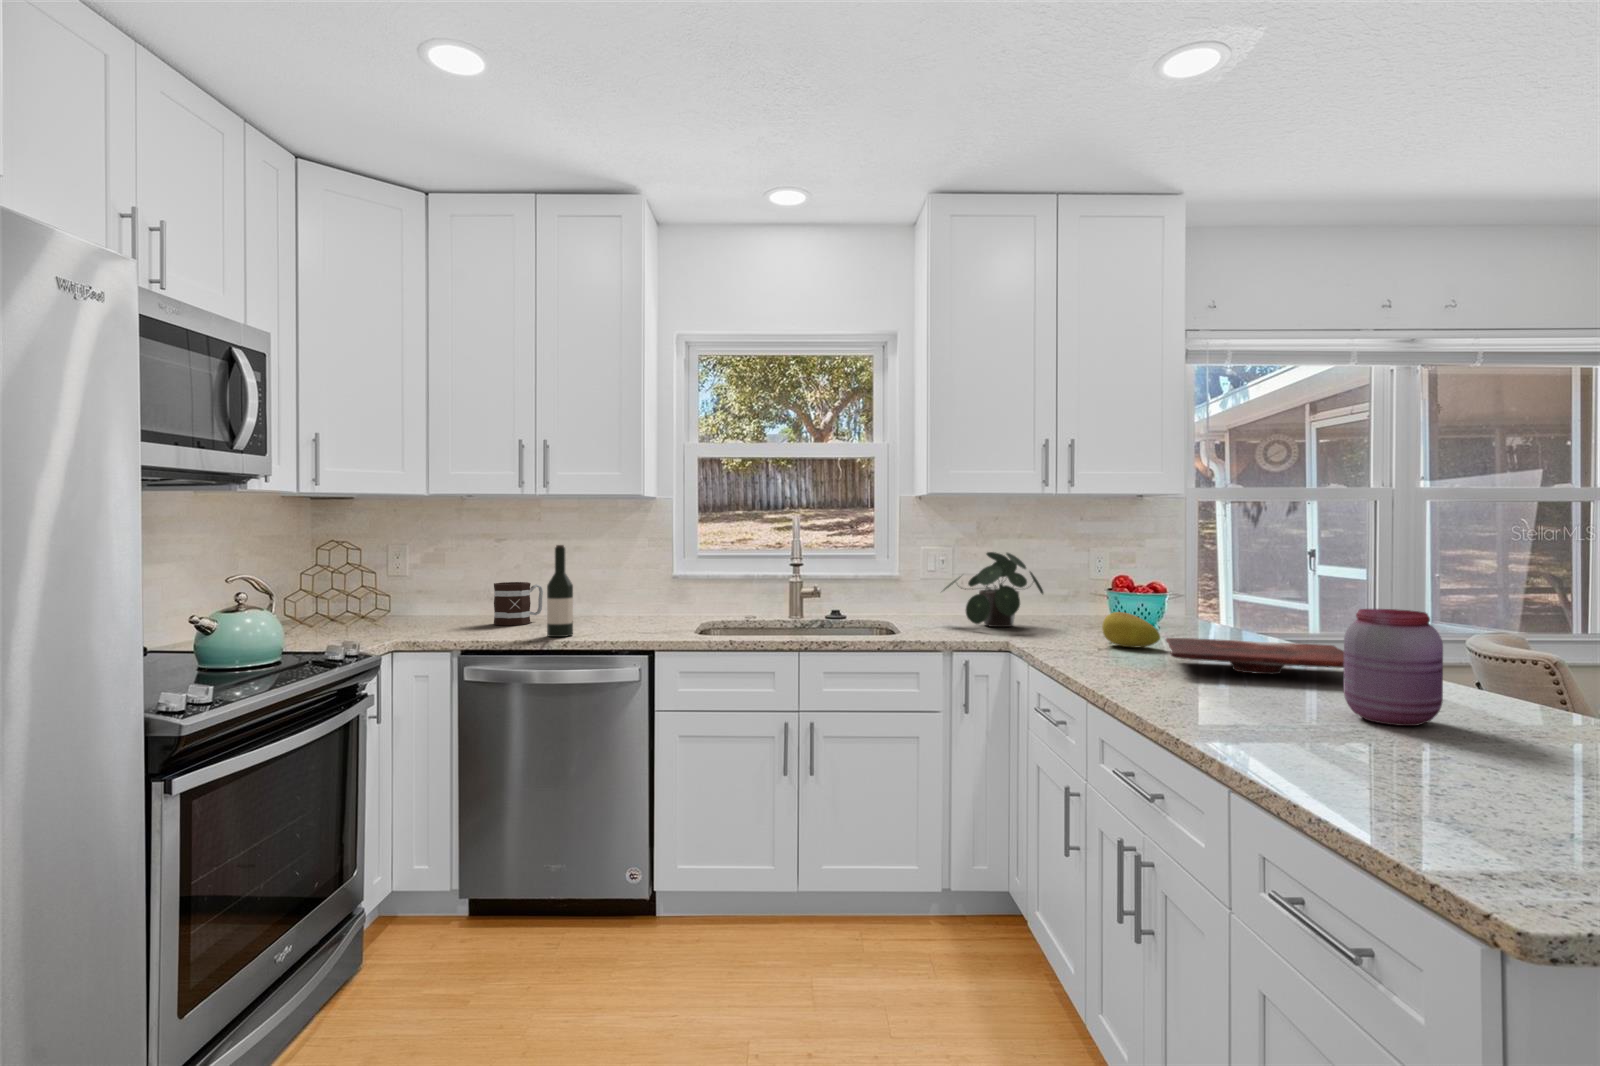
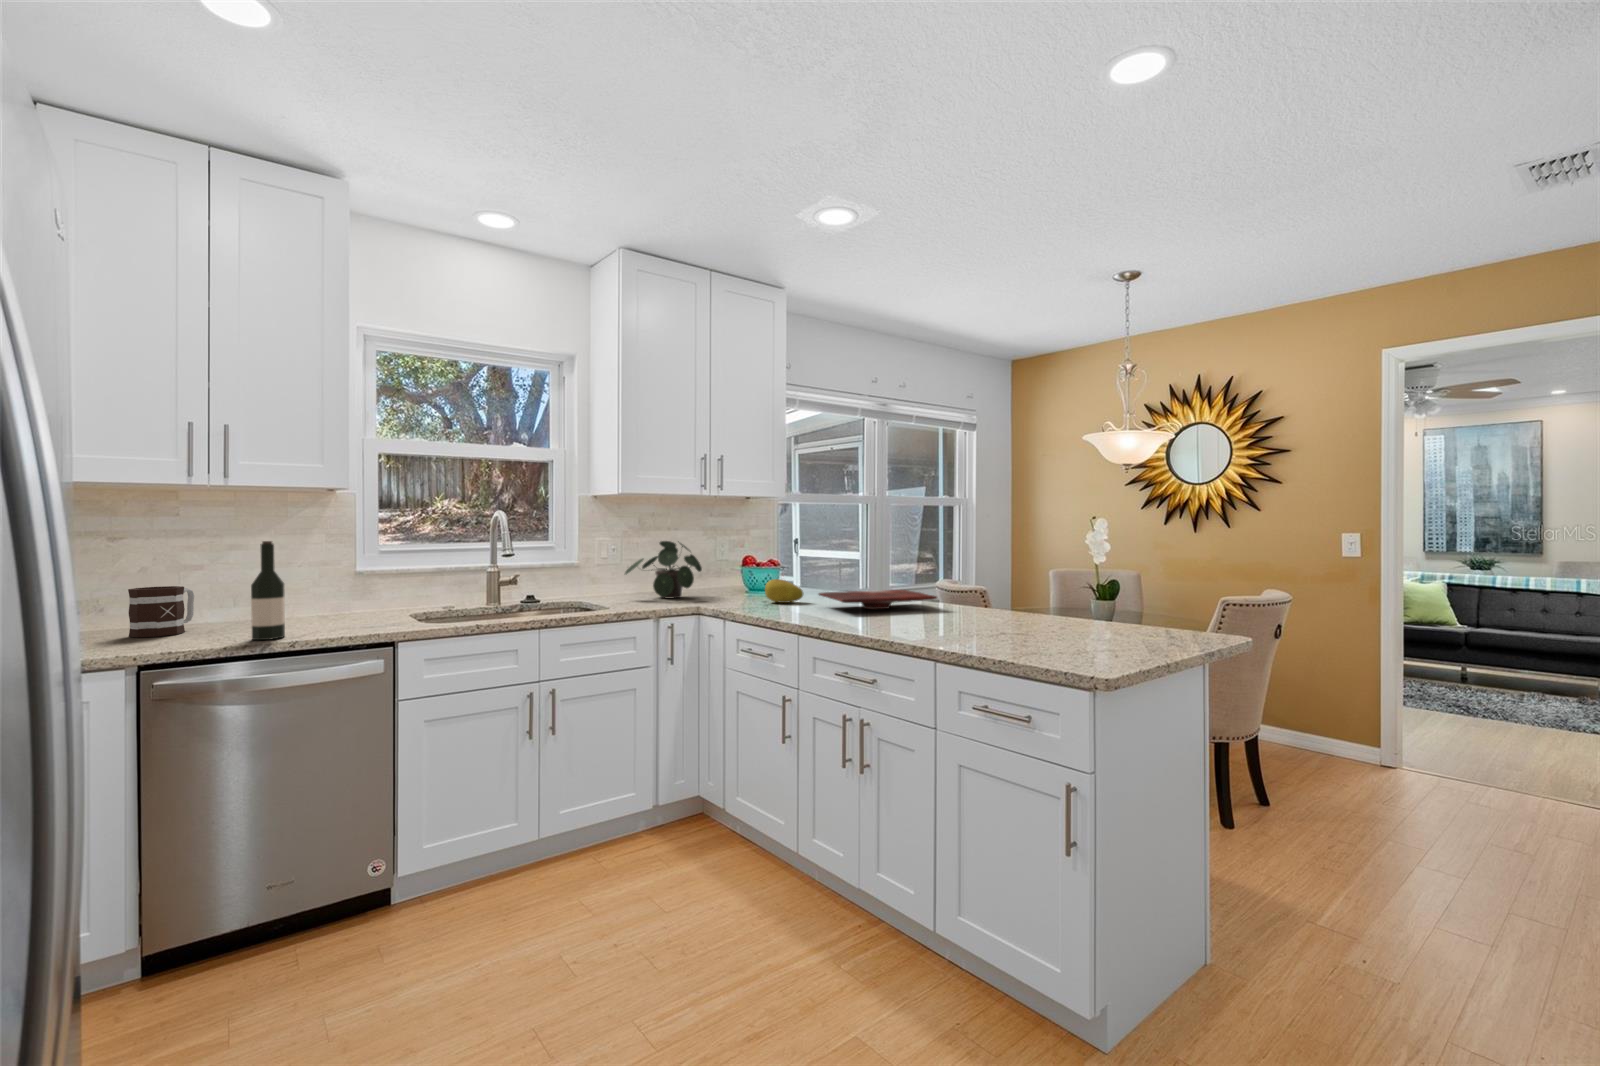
jar: present [1343,609,1443,726] -> none [953,562,999,624]

